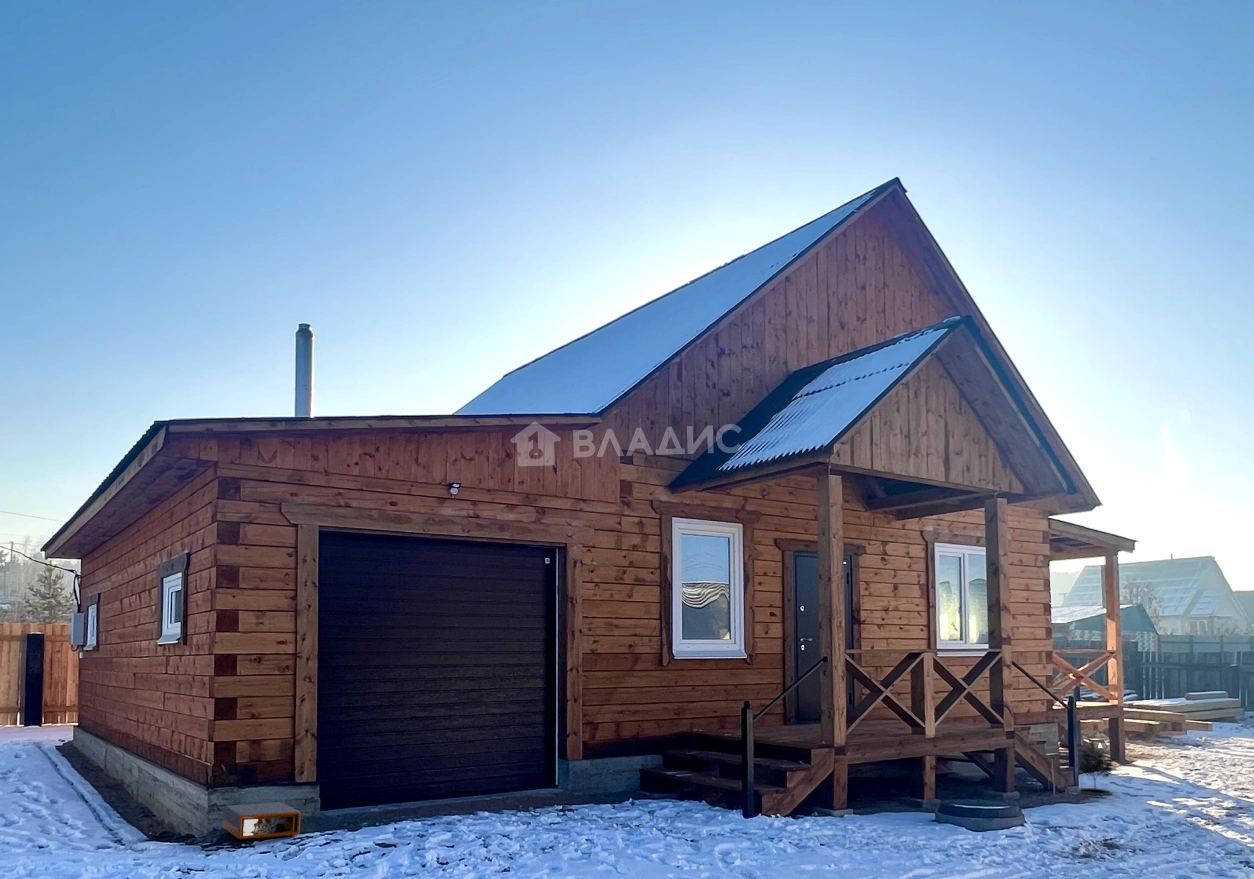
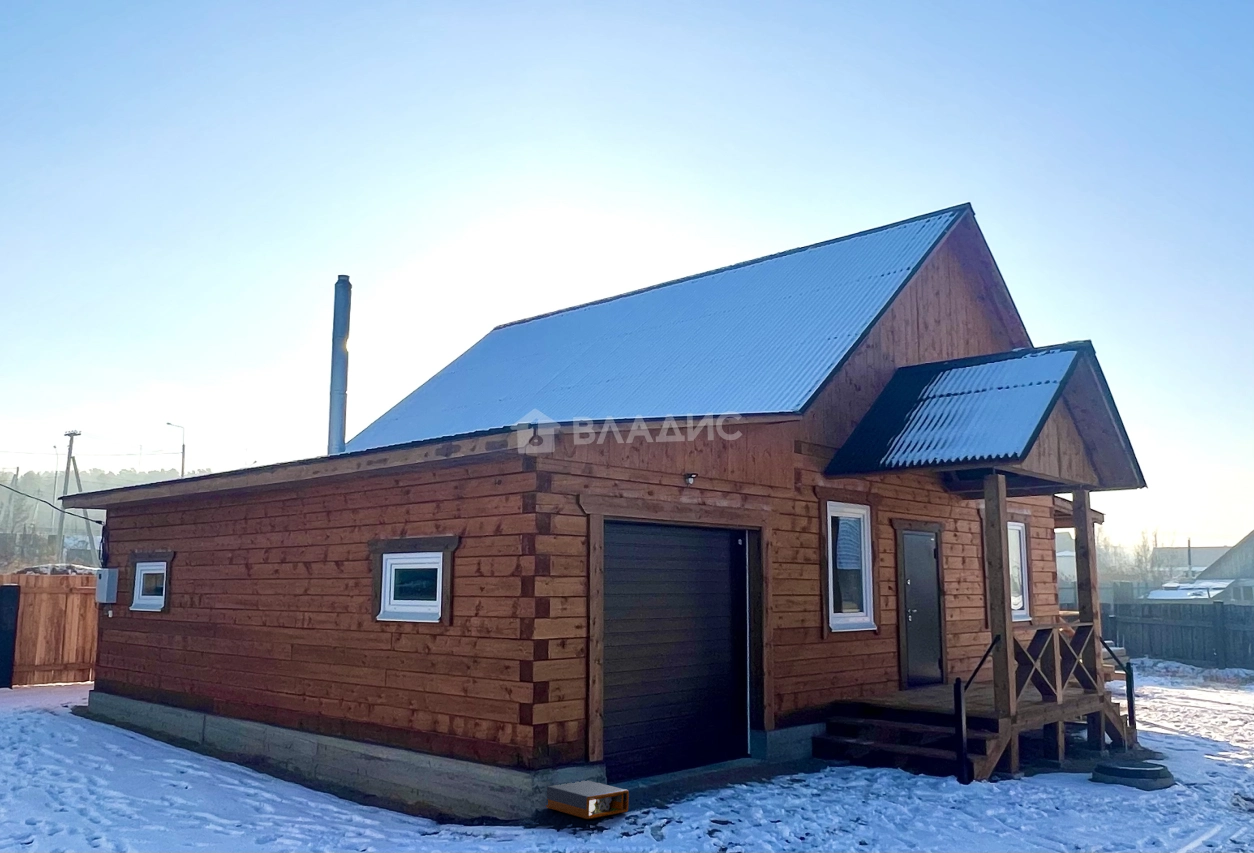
potted tree: present [1077,737,1113,795] -> none [1139,691,1176,744]

